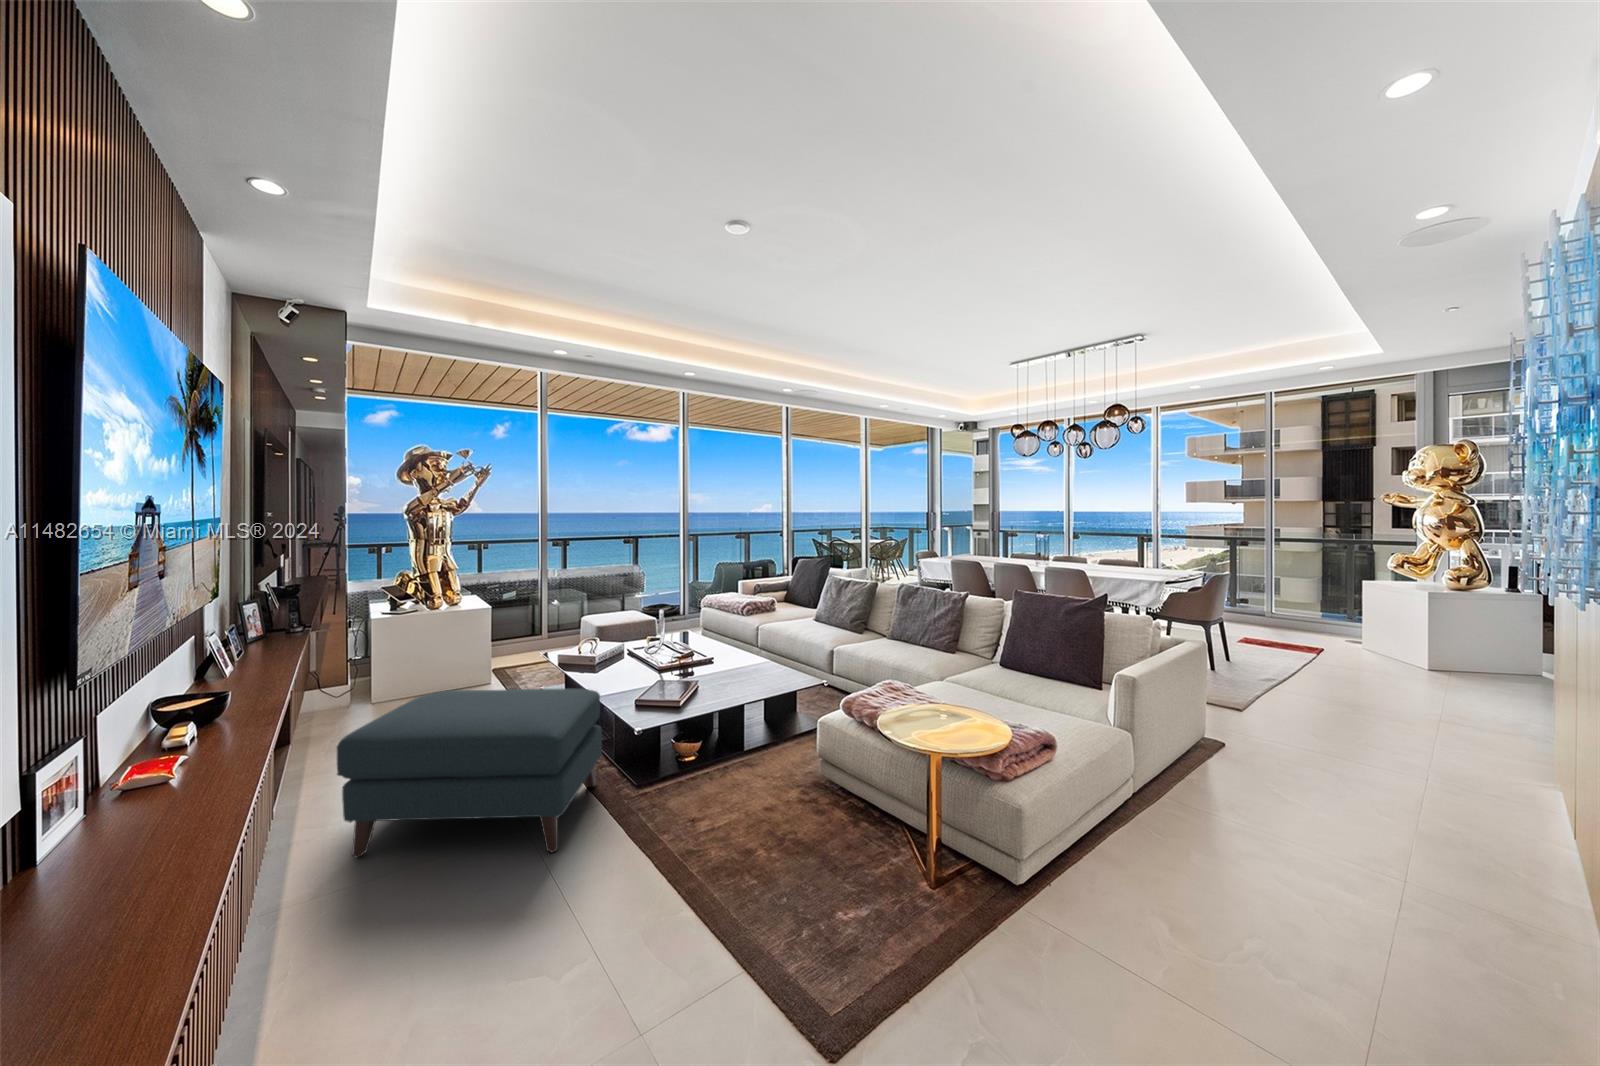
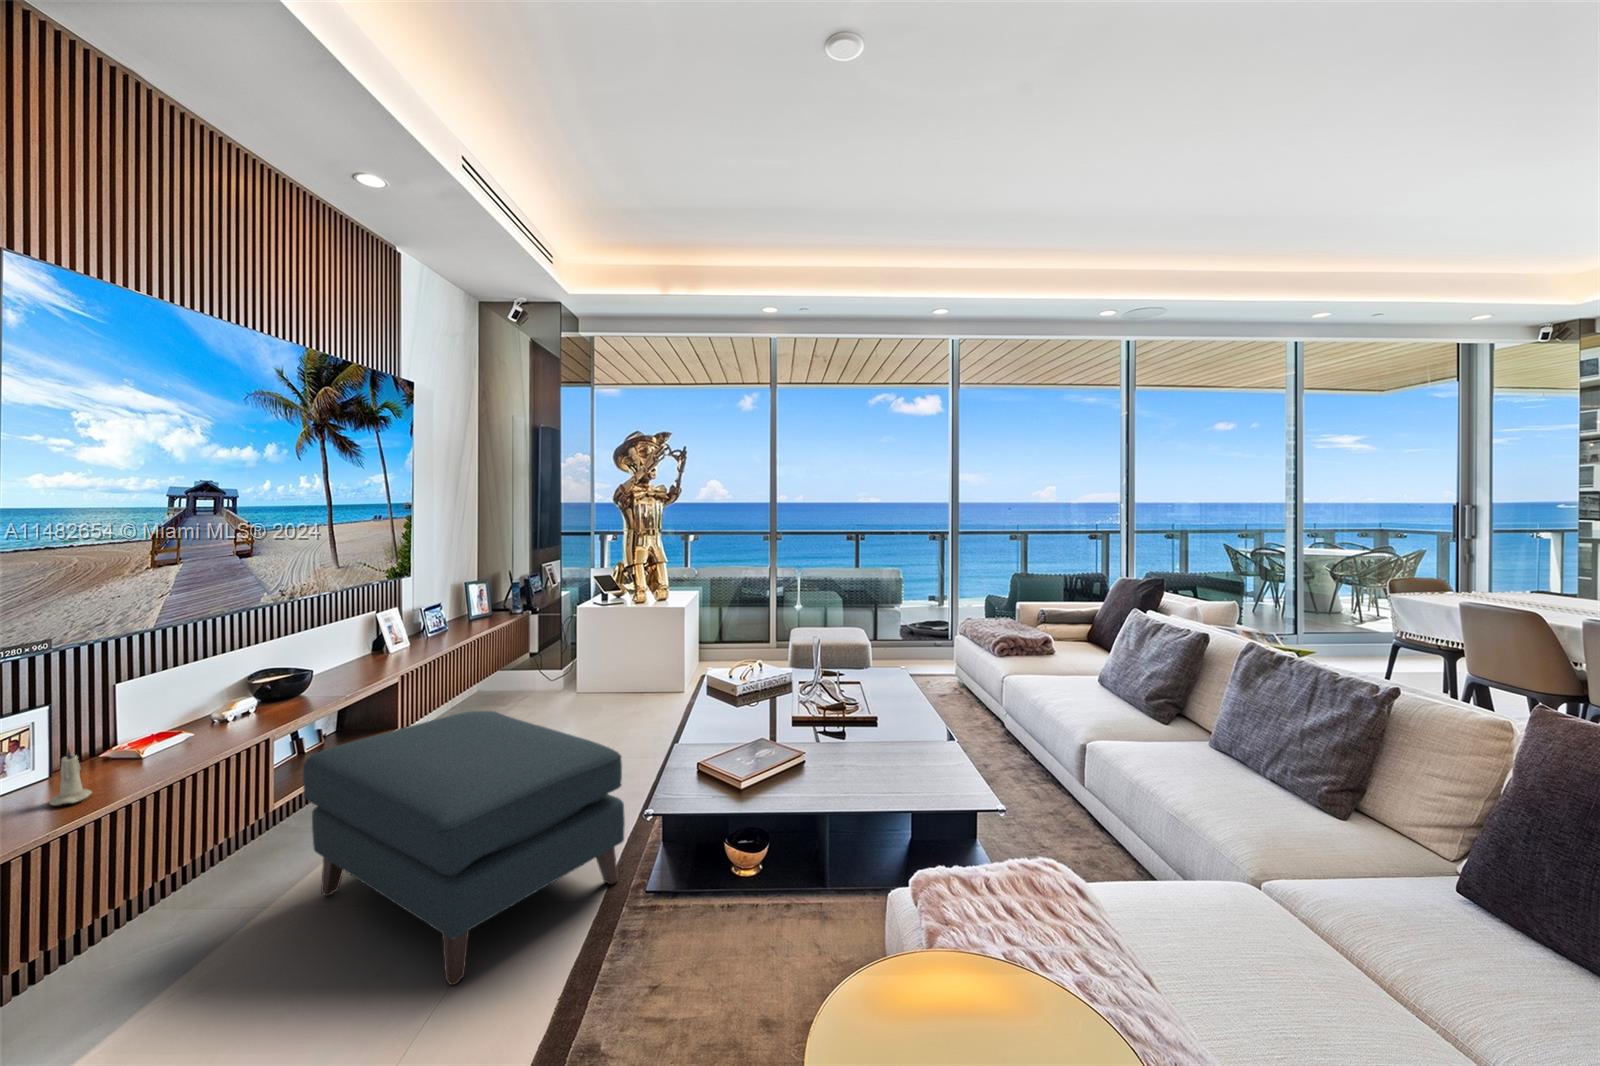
candle: none [153,750,192,805] -> present [49,748,92,805]

